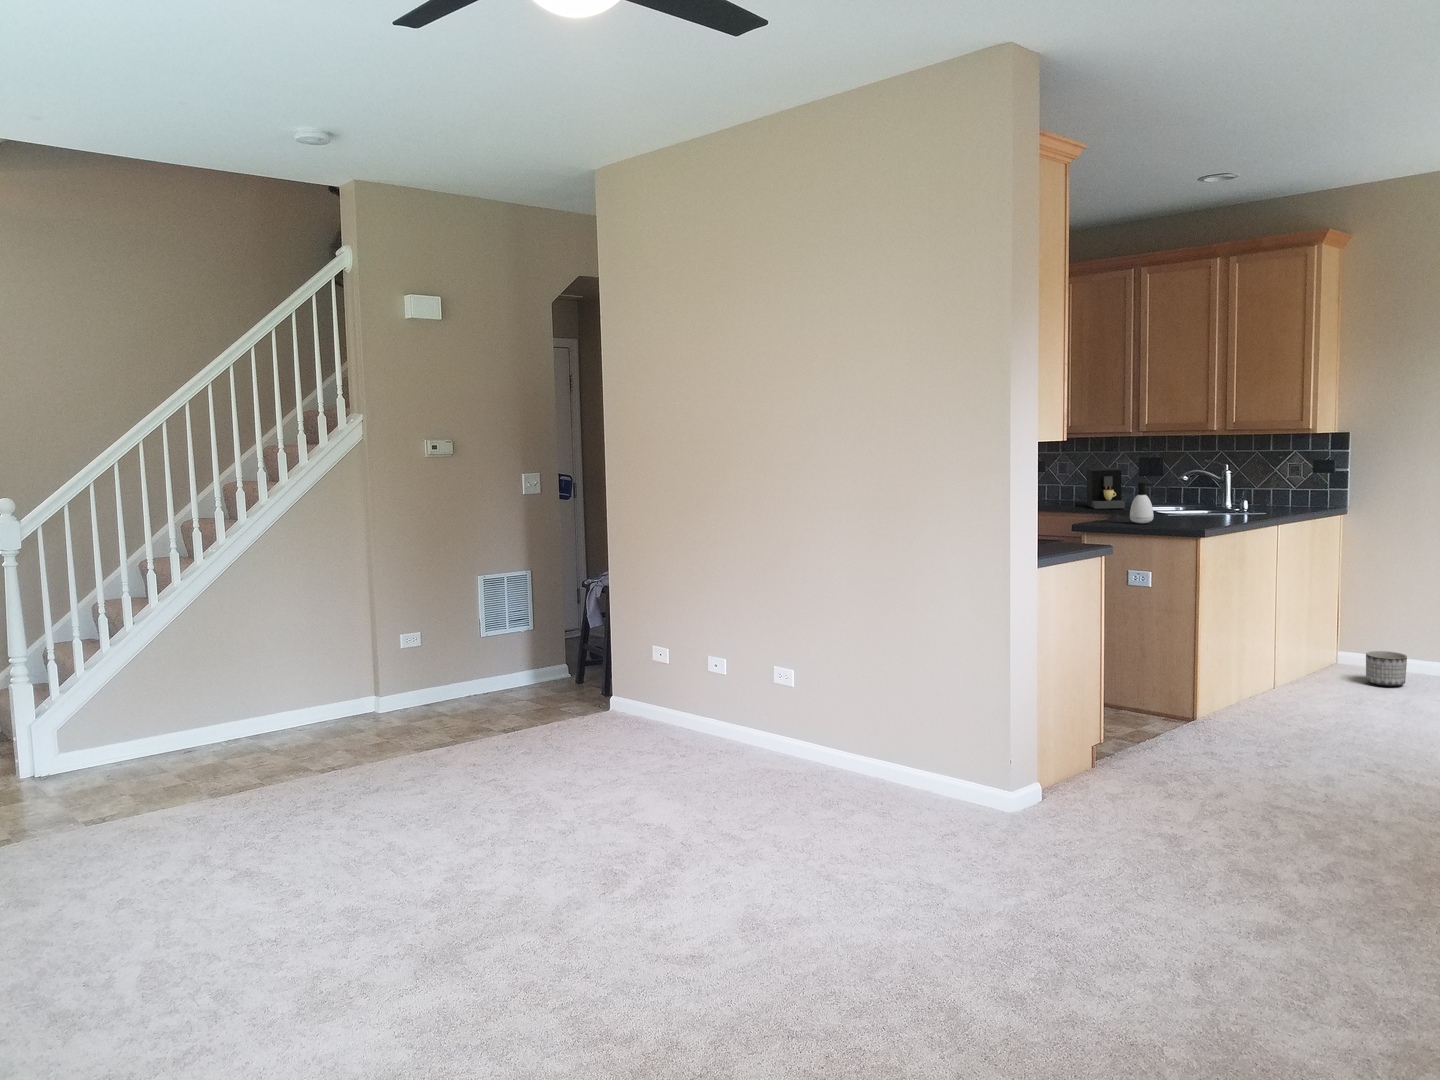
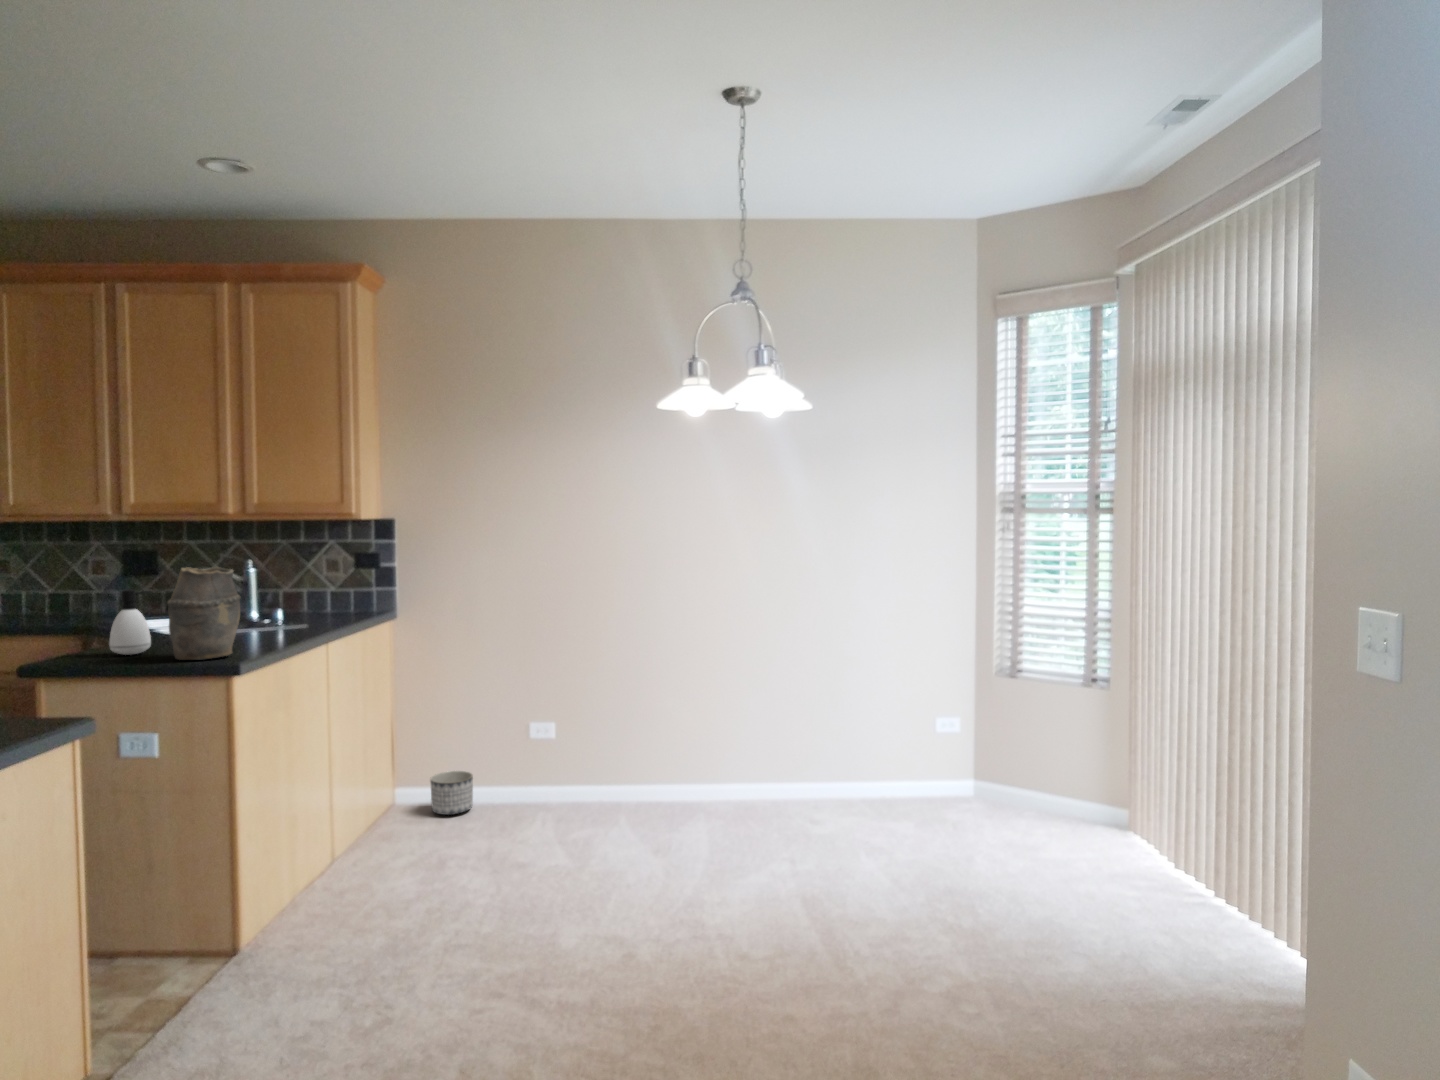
coffee maker: present [1087,468,1125,509] -> none [31,568,99,631]
vase: none [1163,469,1208,528] -> present [168,567,241,660]

